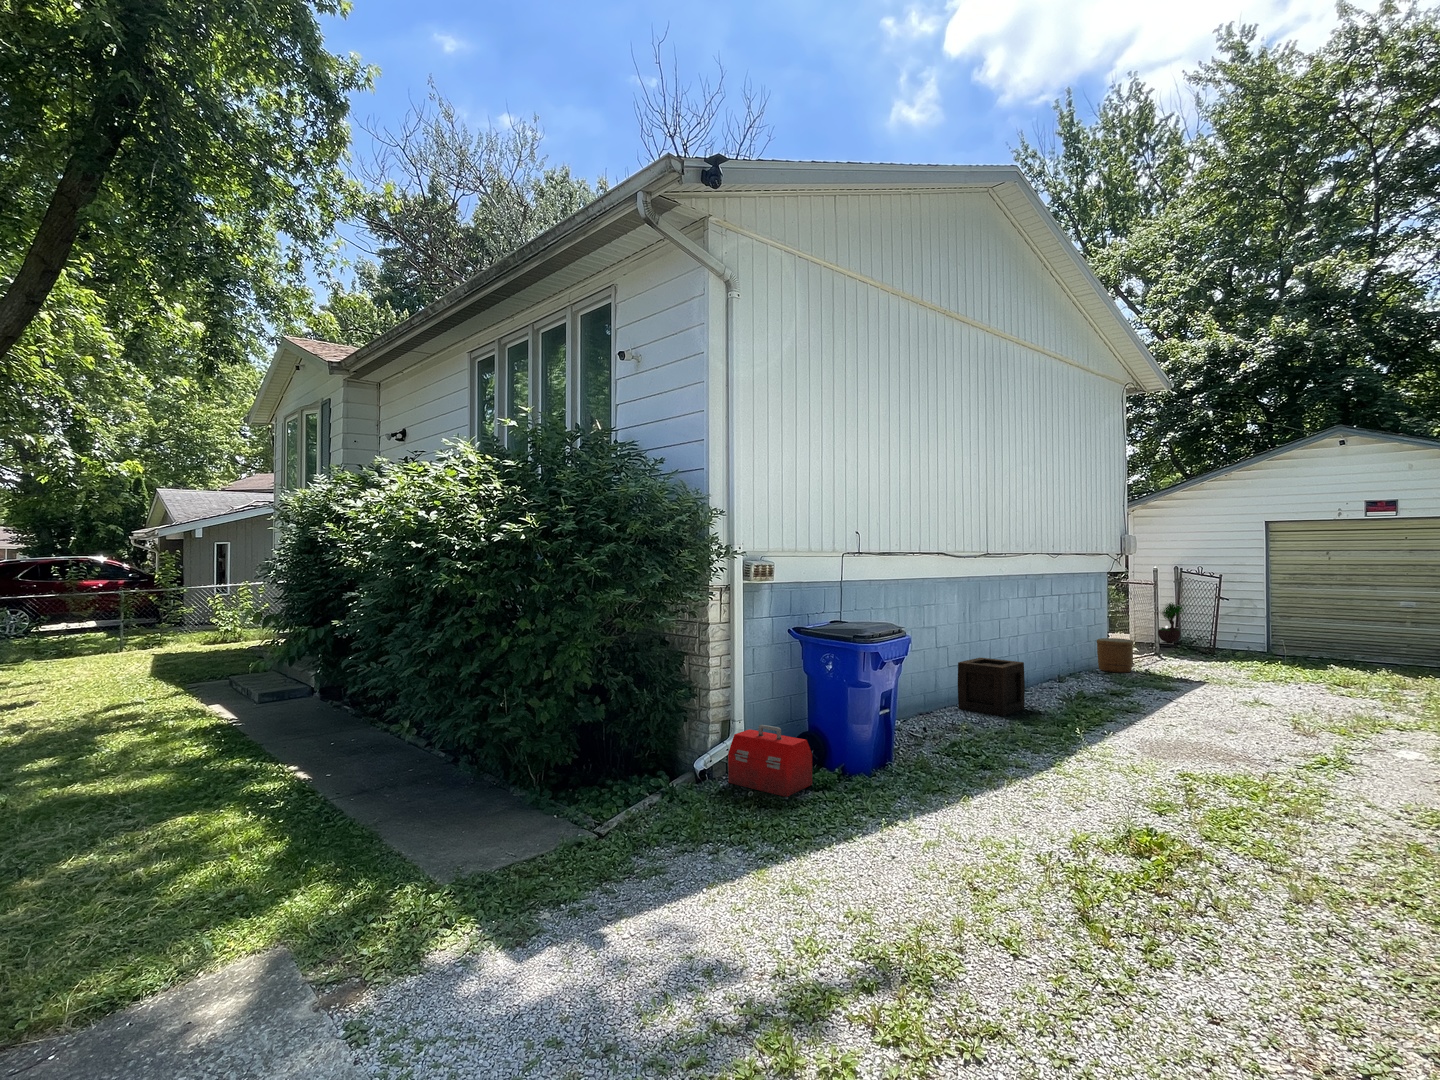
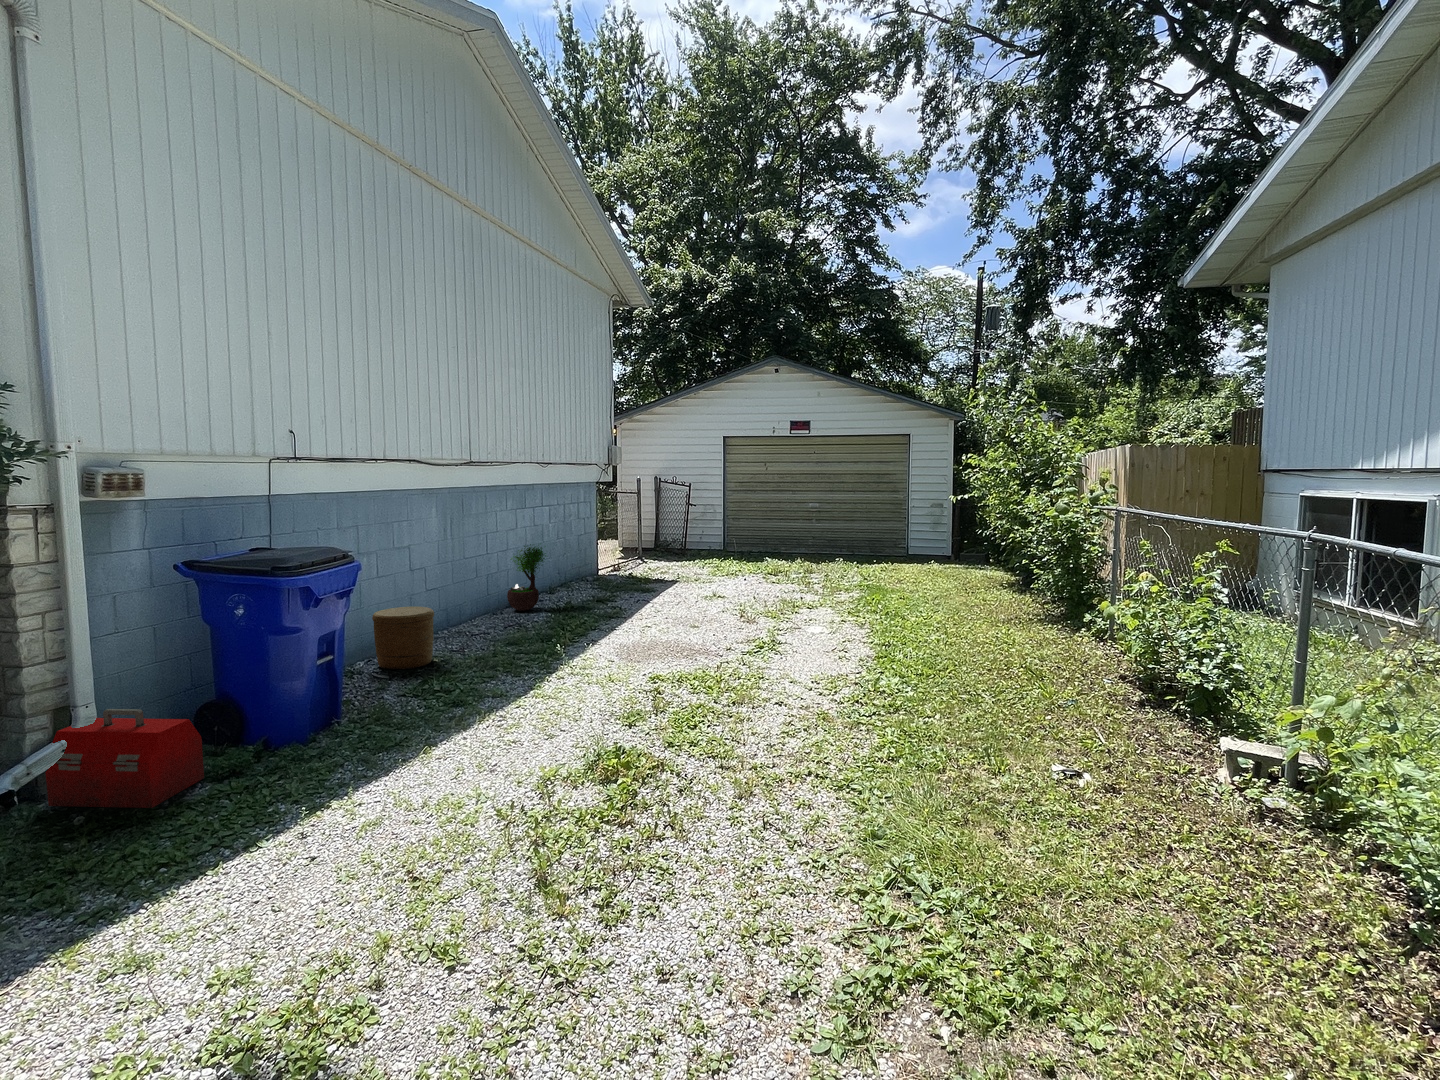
potted tree: present [1158,602,1184,643] -> present [507,544,546,611]
woven basket: present [1097,638,1134,673] -> present [372,606,434,669]
wooden crate: present [958,658,1025,716] -> none [437,579,511,641]

